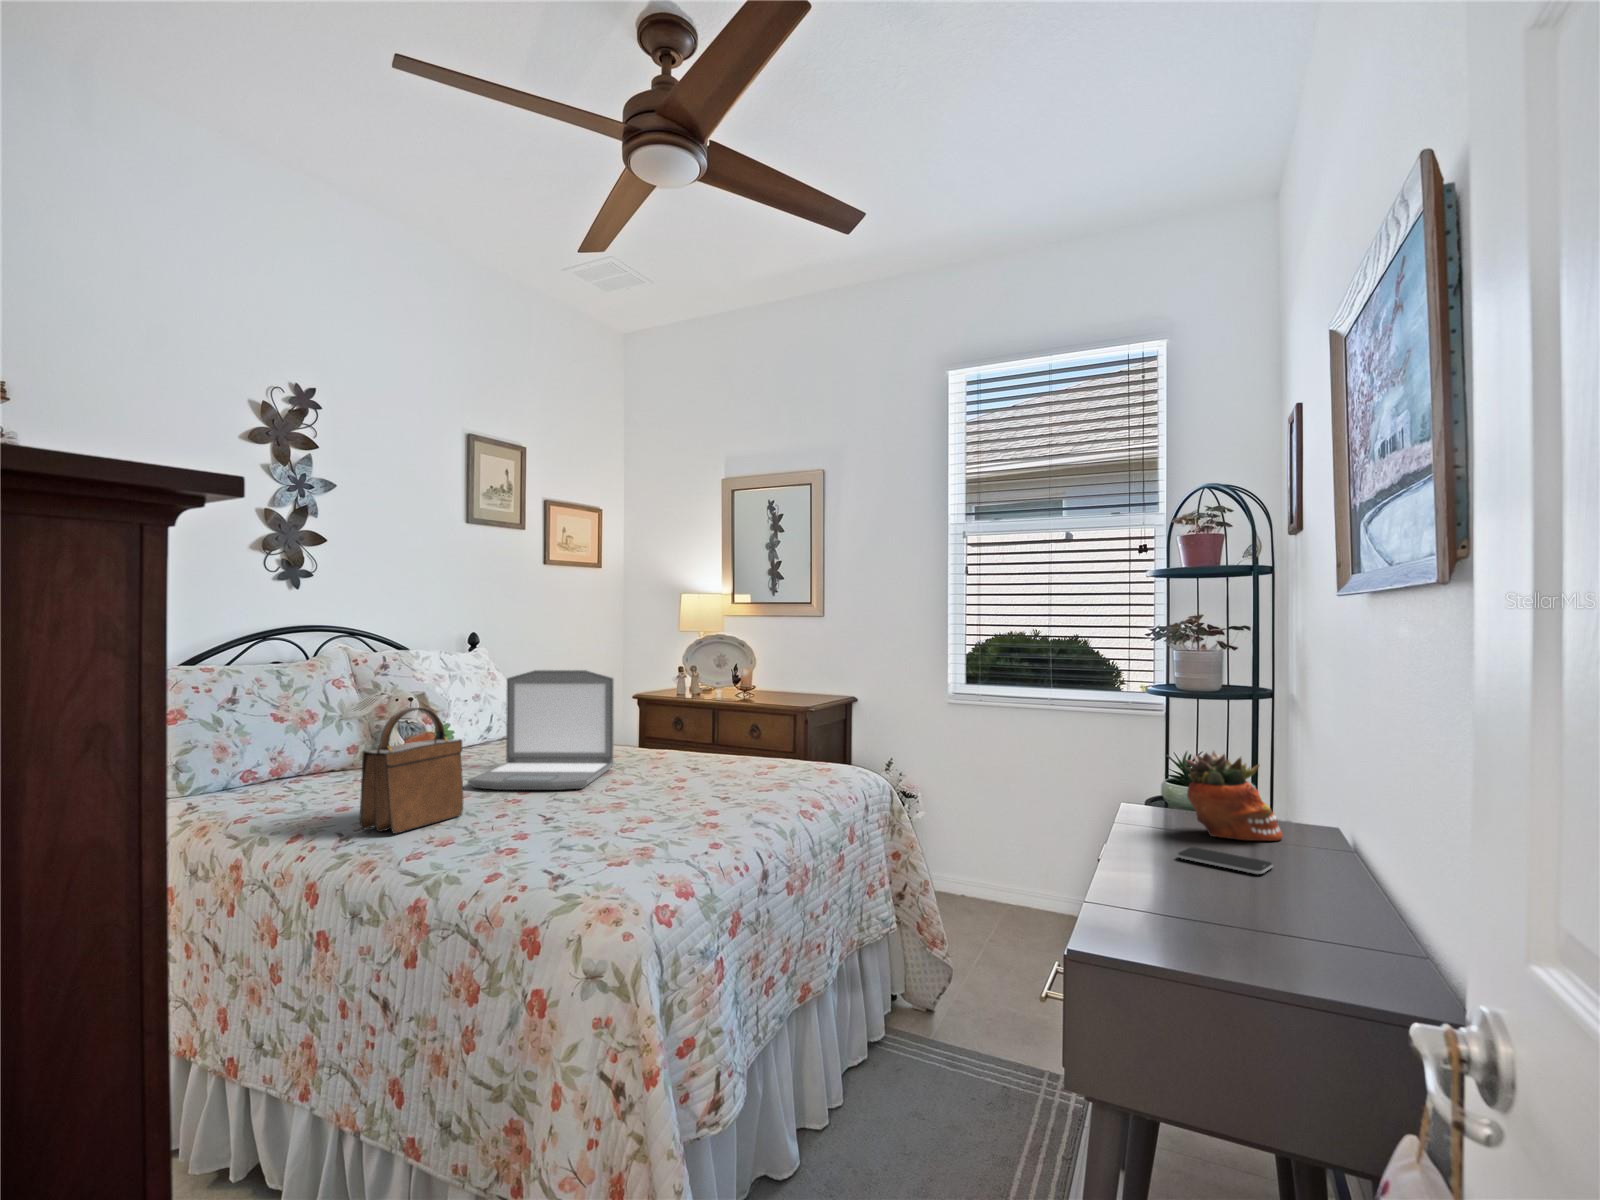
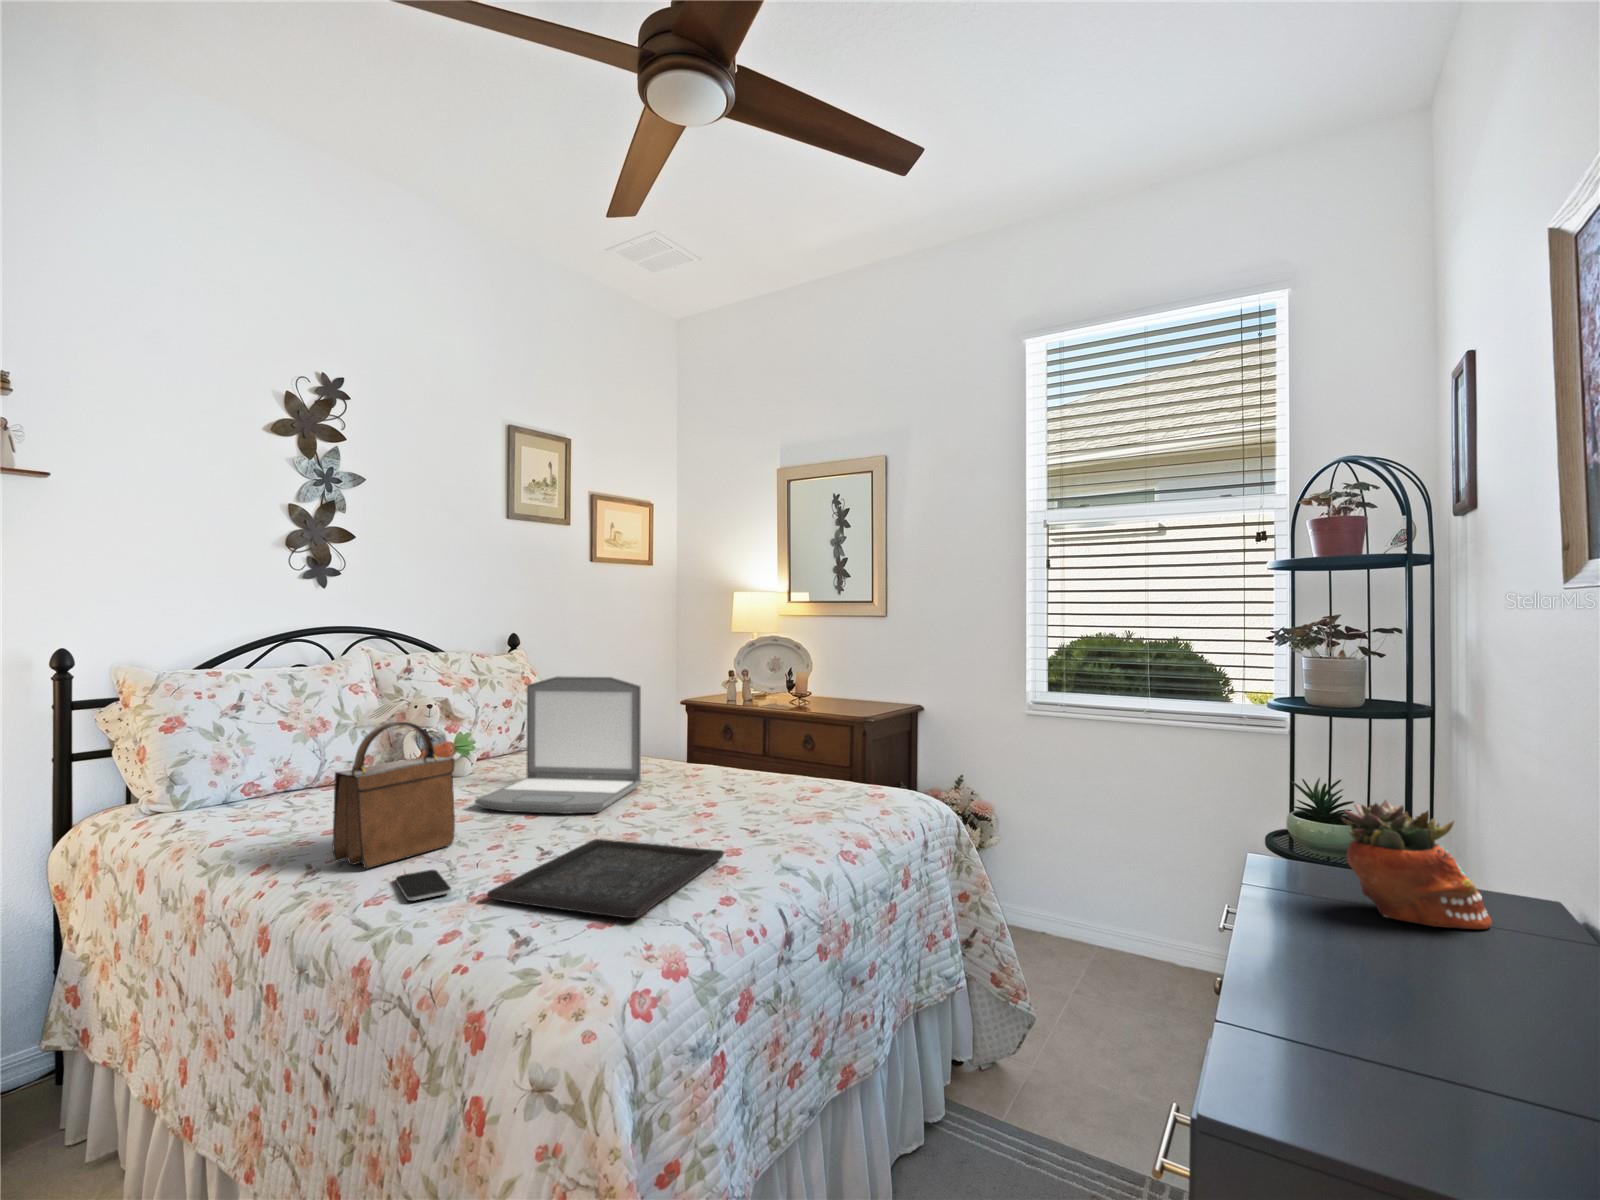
tray: none [514,807,704,859] -> present [487,839,724,918]
smartphone: present [1178,847,1273,874] -> present [396,870,451,901]

